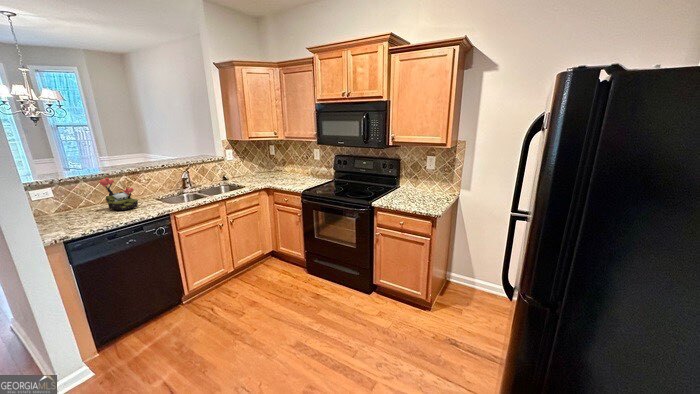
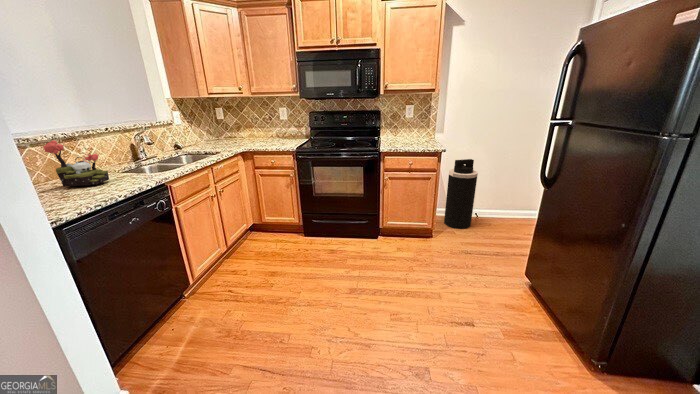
trash can: none [460,225,504,310] -> present [444,159,478,229]

